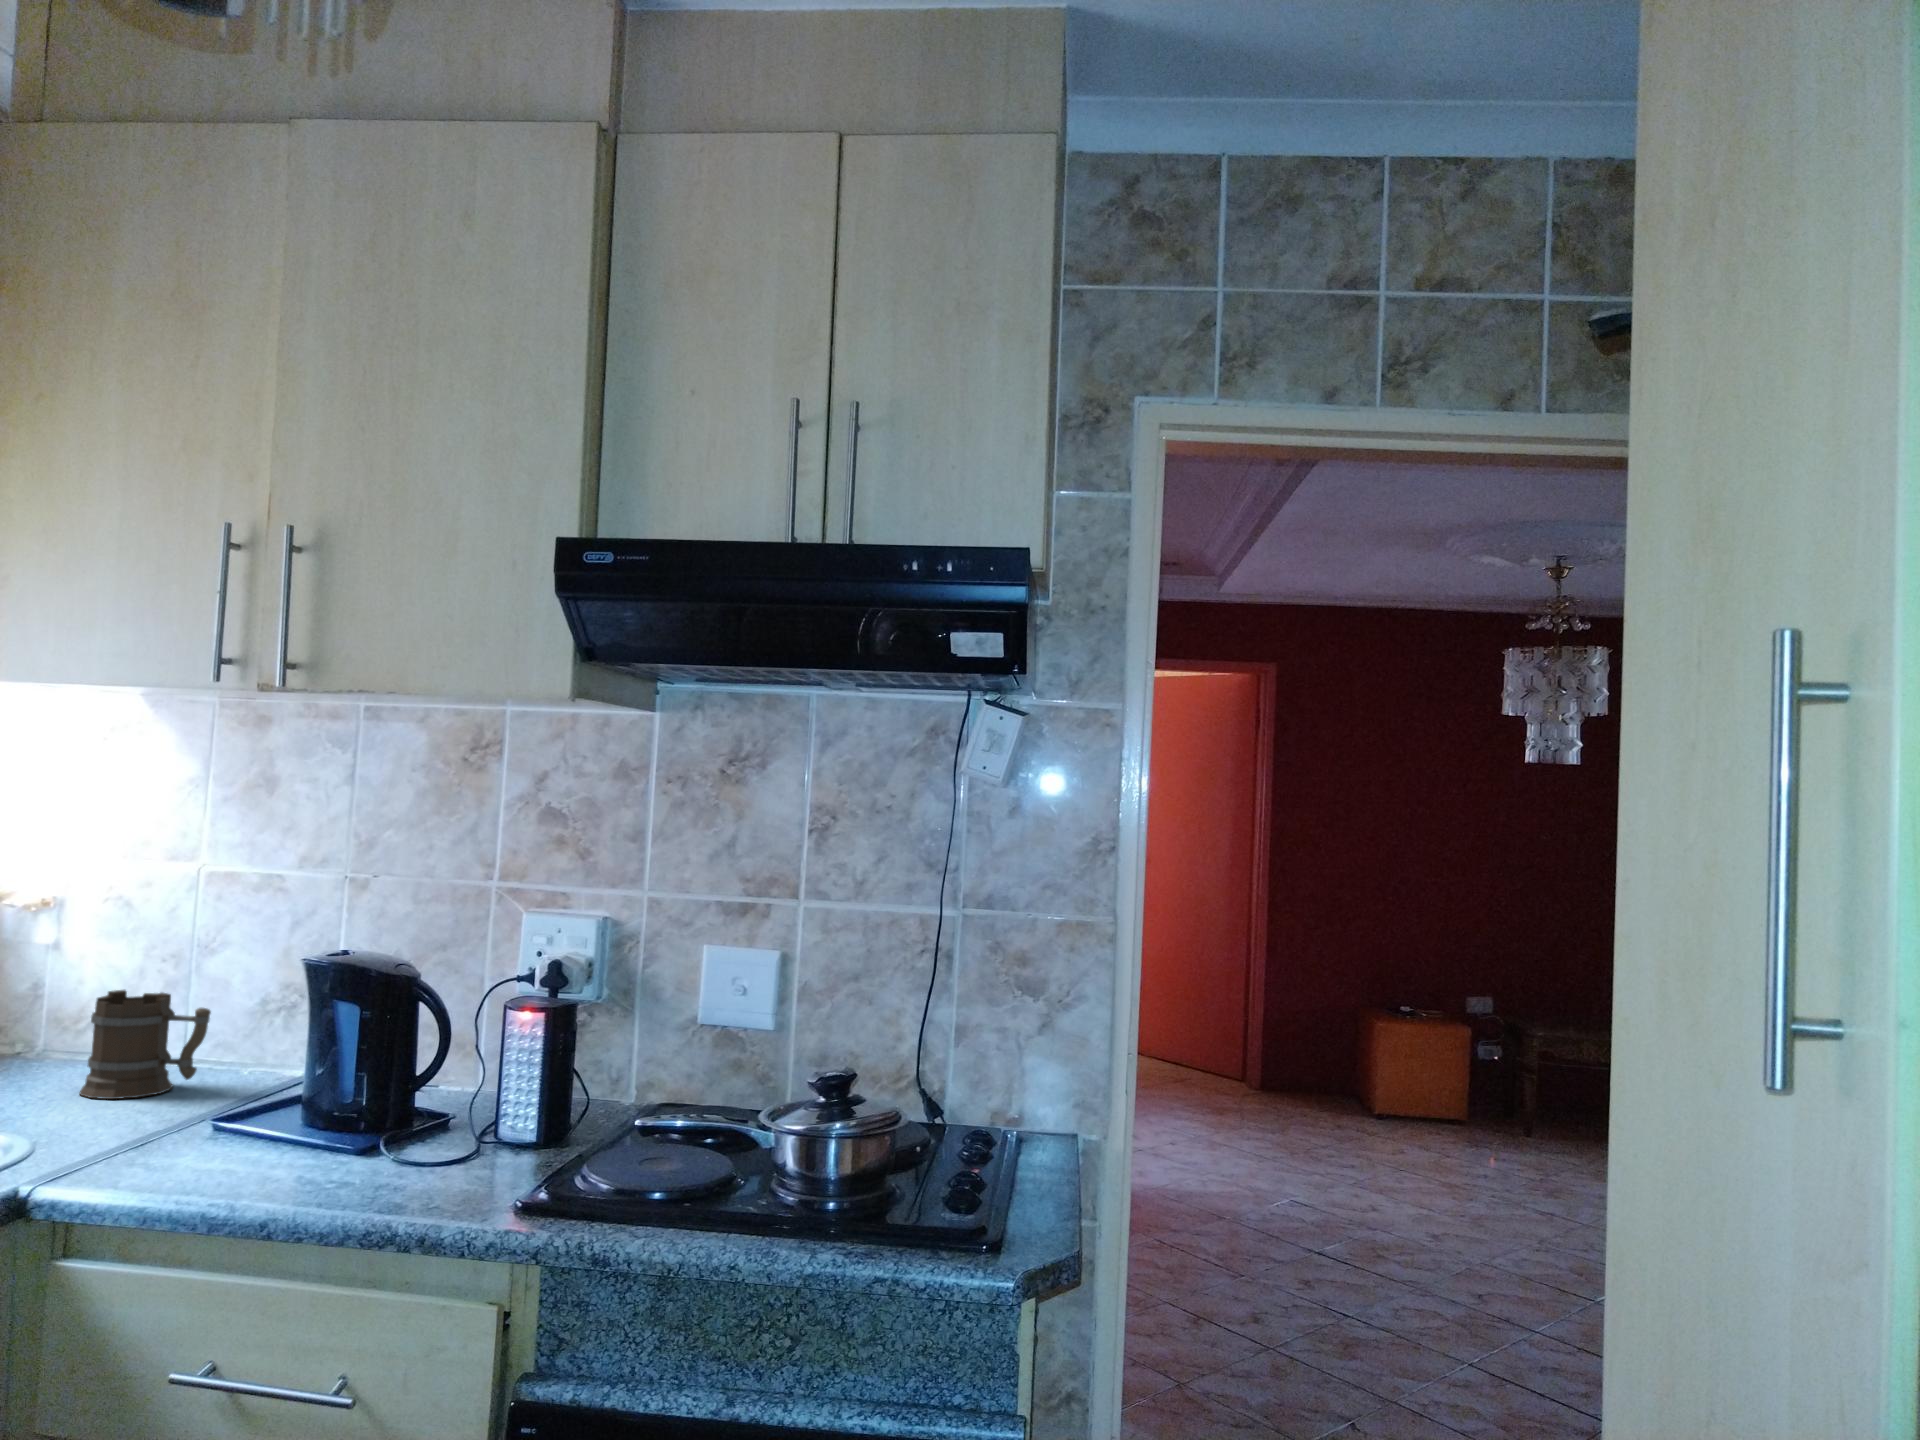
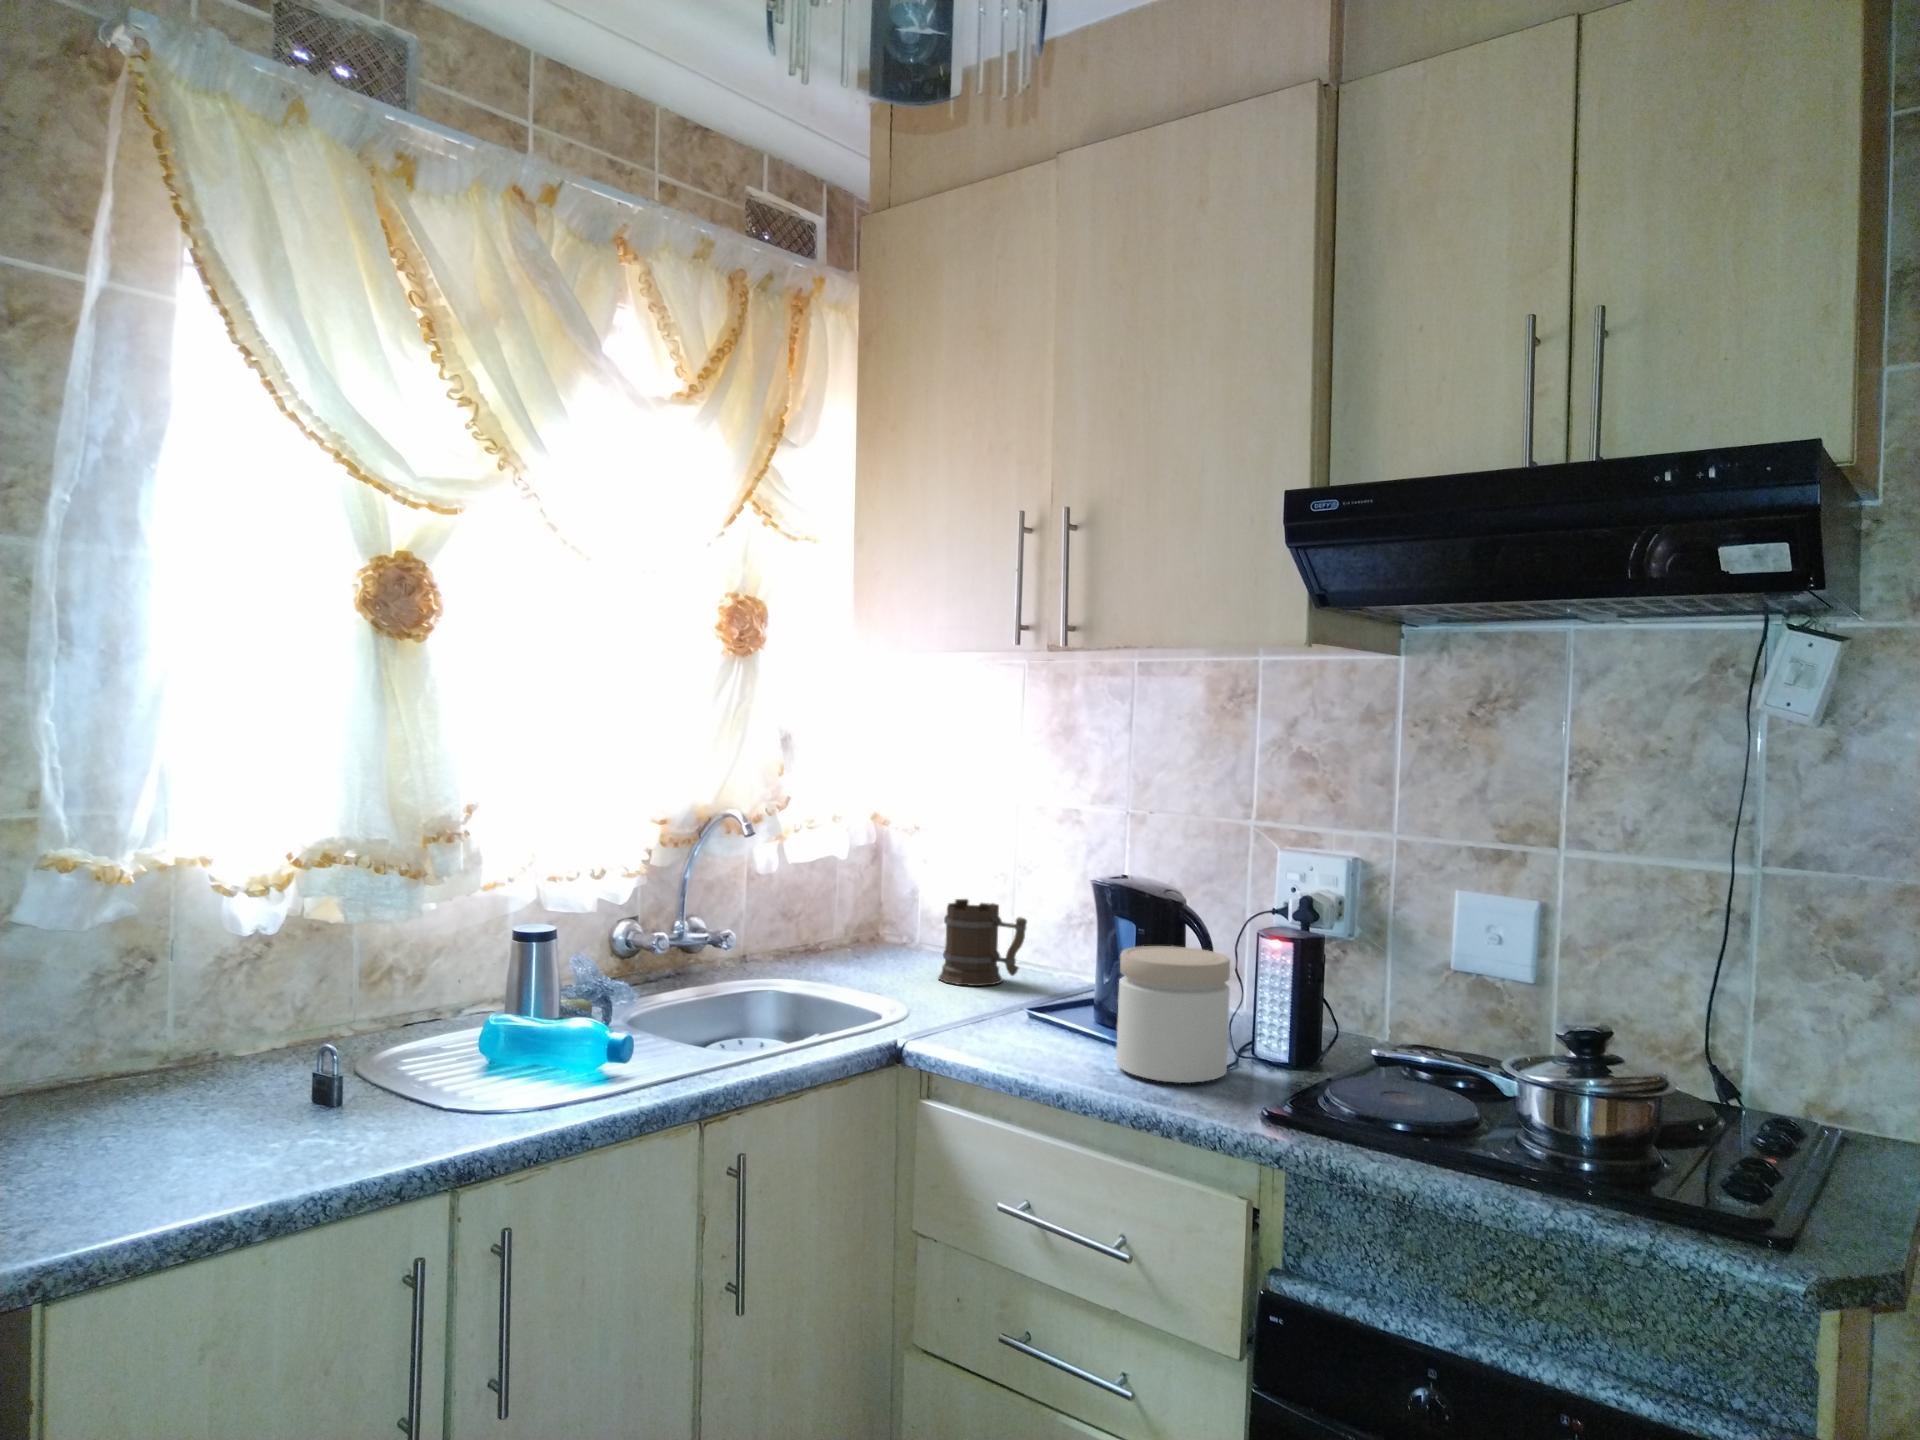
jar: none [337,1029,478,1185] -> present [1116,946,1230,1083]

